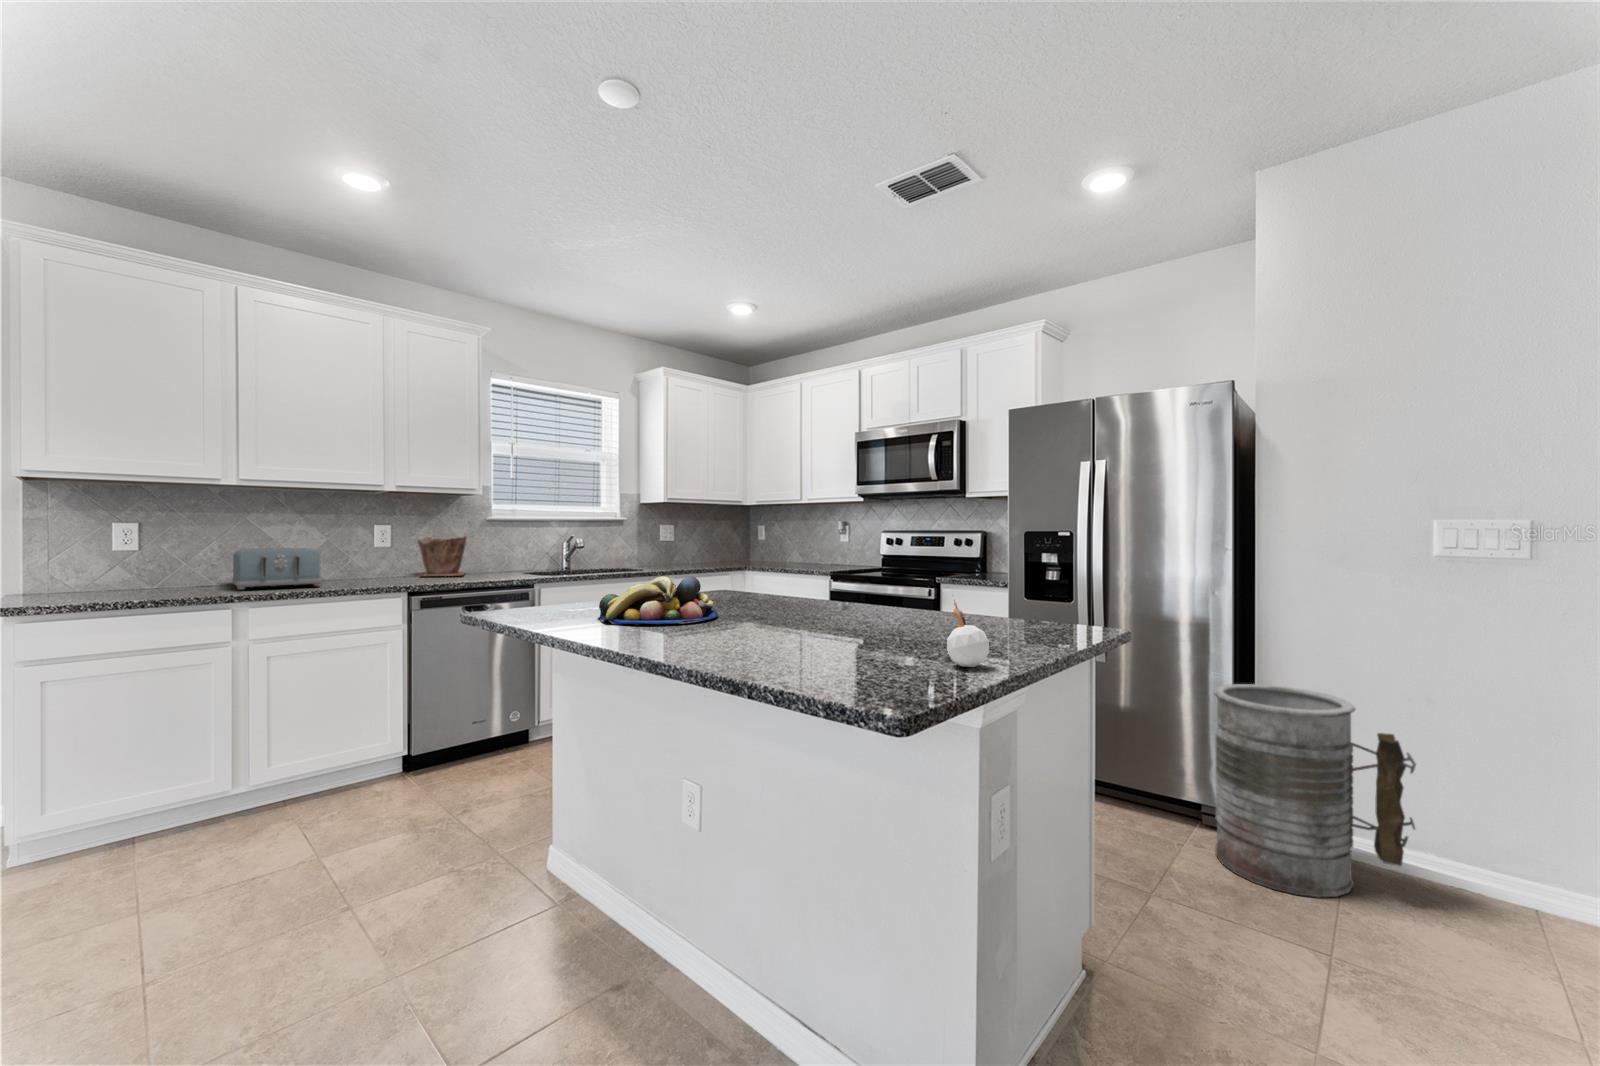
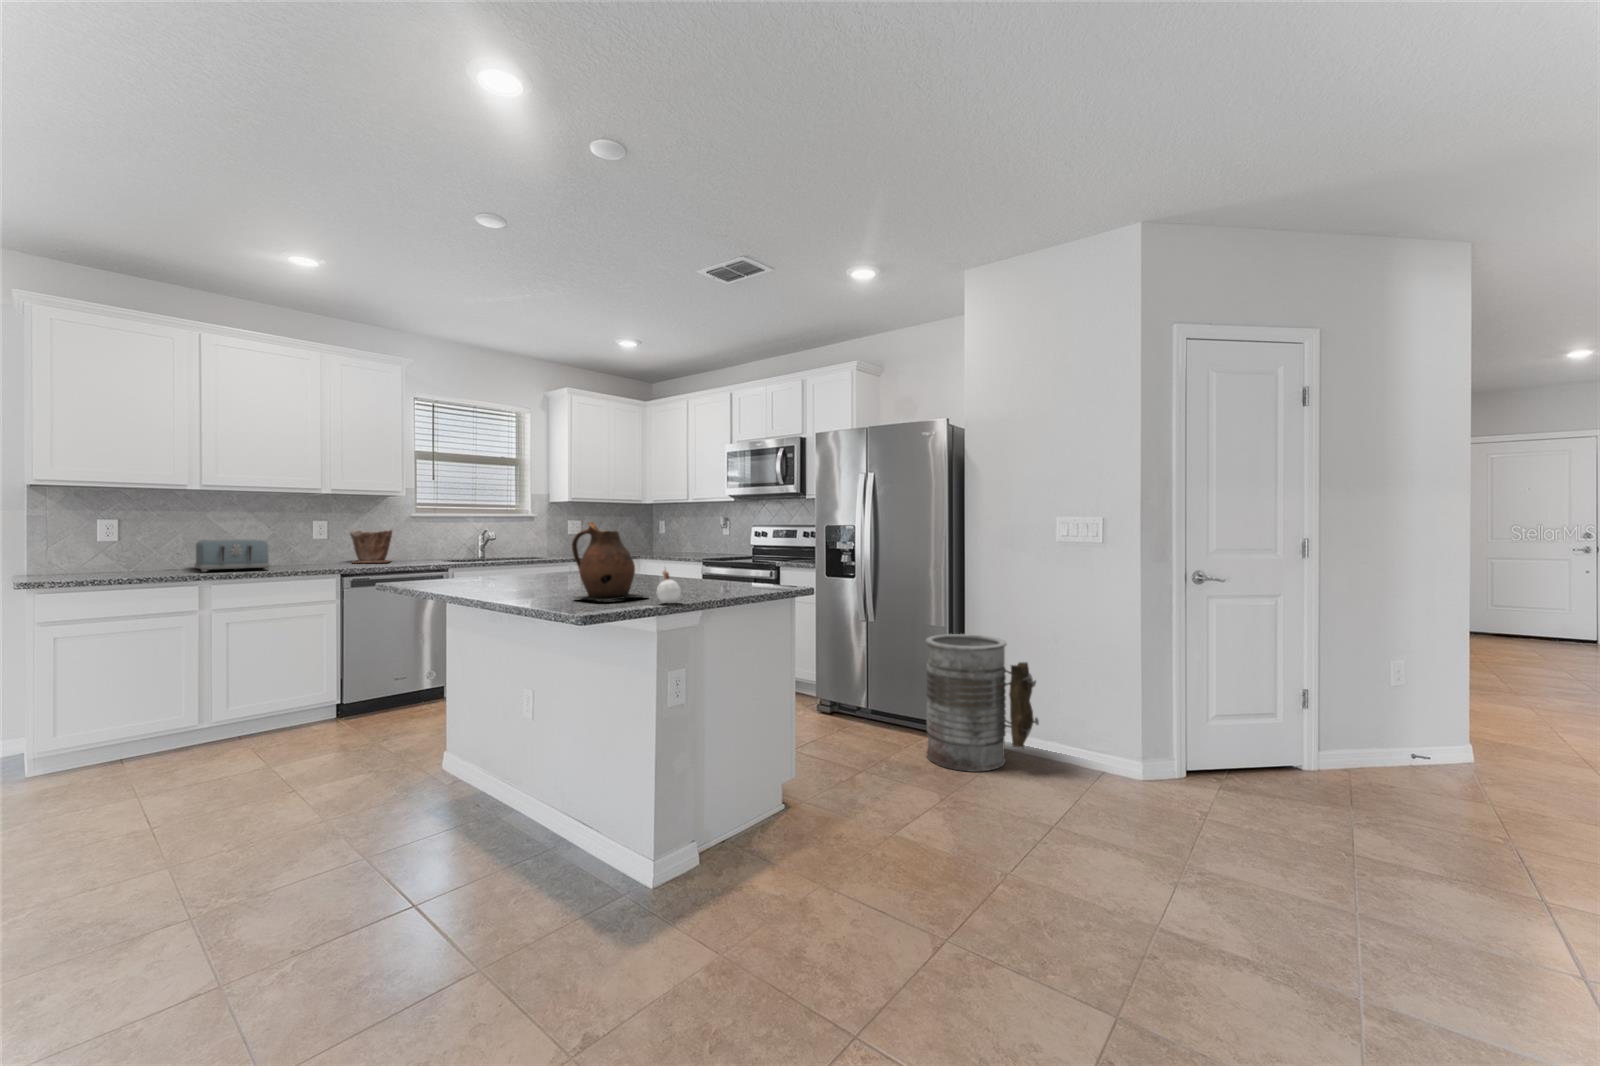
ceramic pitcher: none [787,525,909,663] -> present [572,522,648,601]
fruit bowl: present [598,576,718,624] -> none [472,557,559,588]

